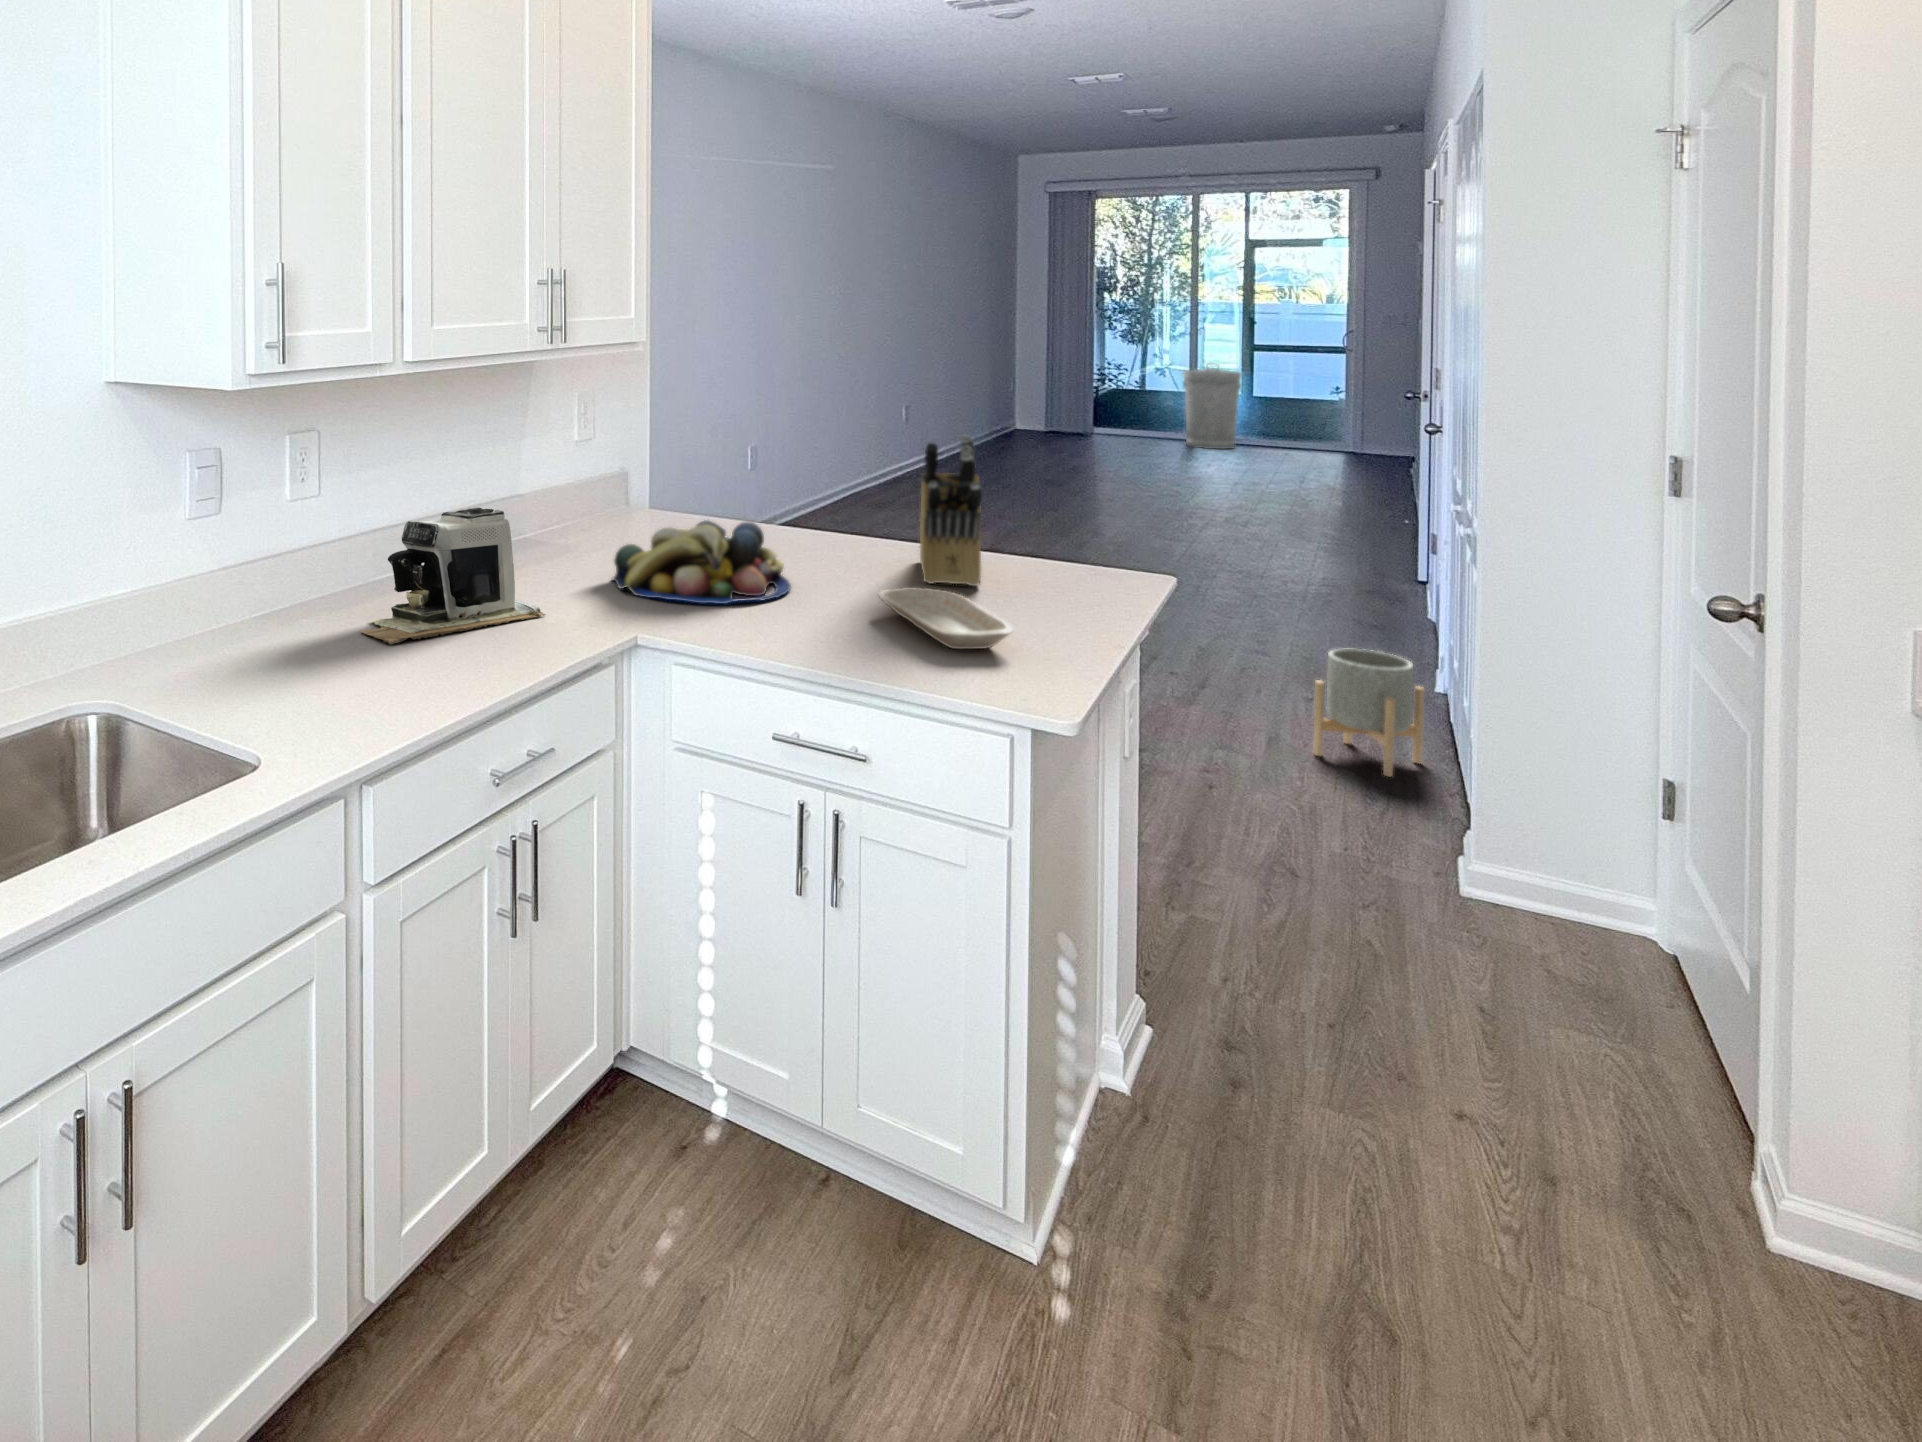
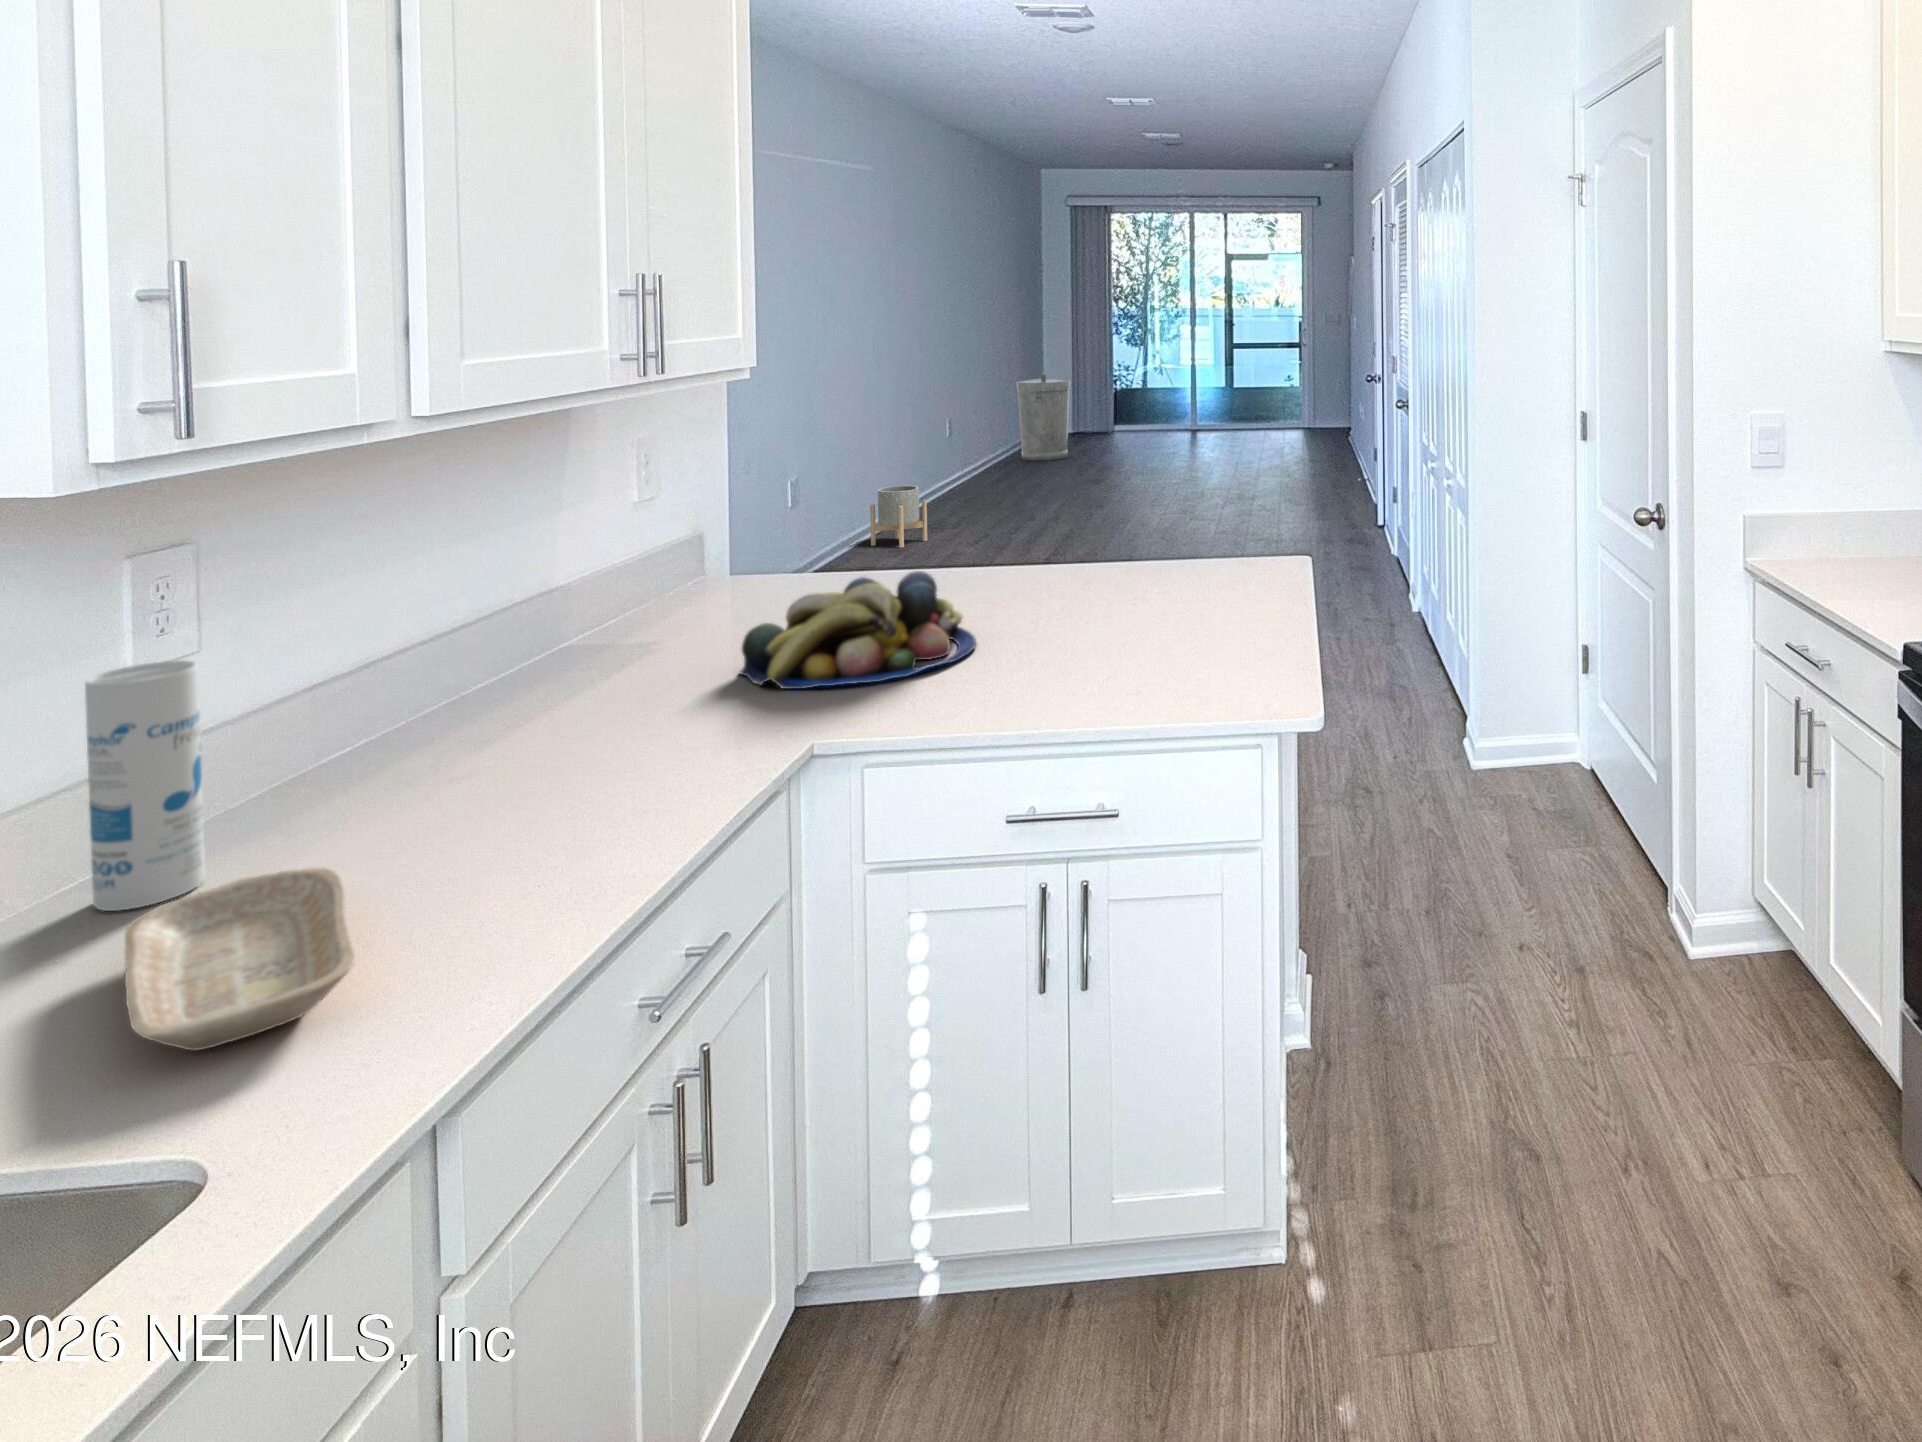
trash can: present [1183,367,1242,449] -> present [1016,373,1071,461]
knife block: present [920,435,982,586] -> none [1090,445,1174,606]
canister: none [252,498,298,638] -> present [85,660,205,911]
coffee maker: present [361,508,546,644] -> none [343,613,668,855]
tray: present [878,587,1013,649] -> present [125,868,356,1051]
planter: present [1313,649,1424,777] -> present [870,486,927,548]

